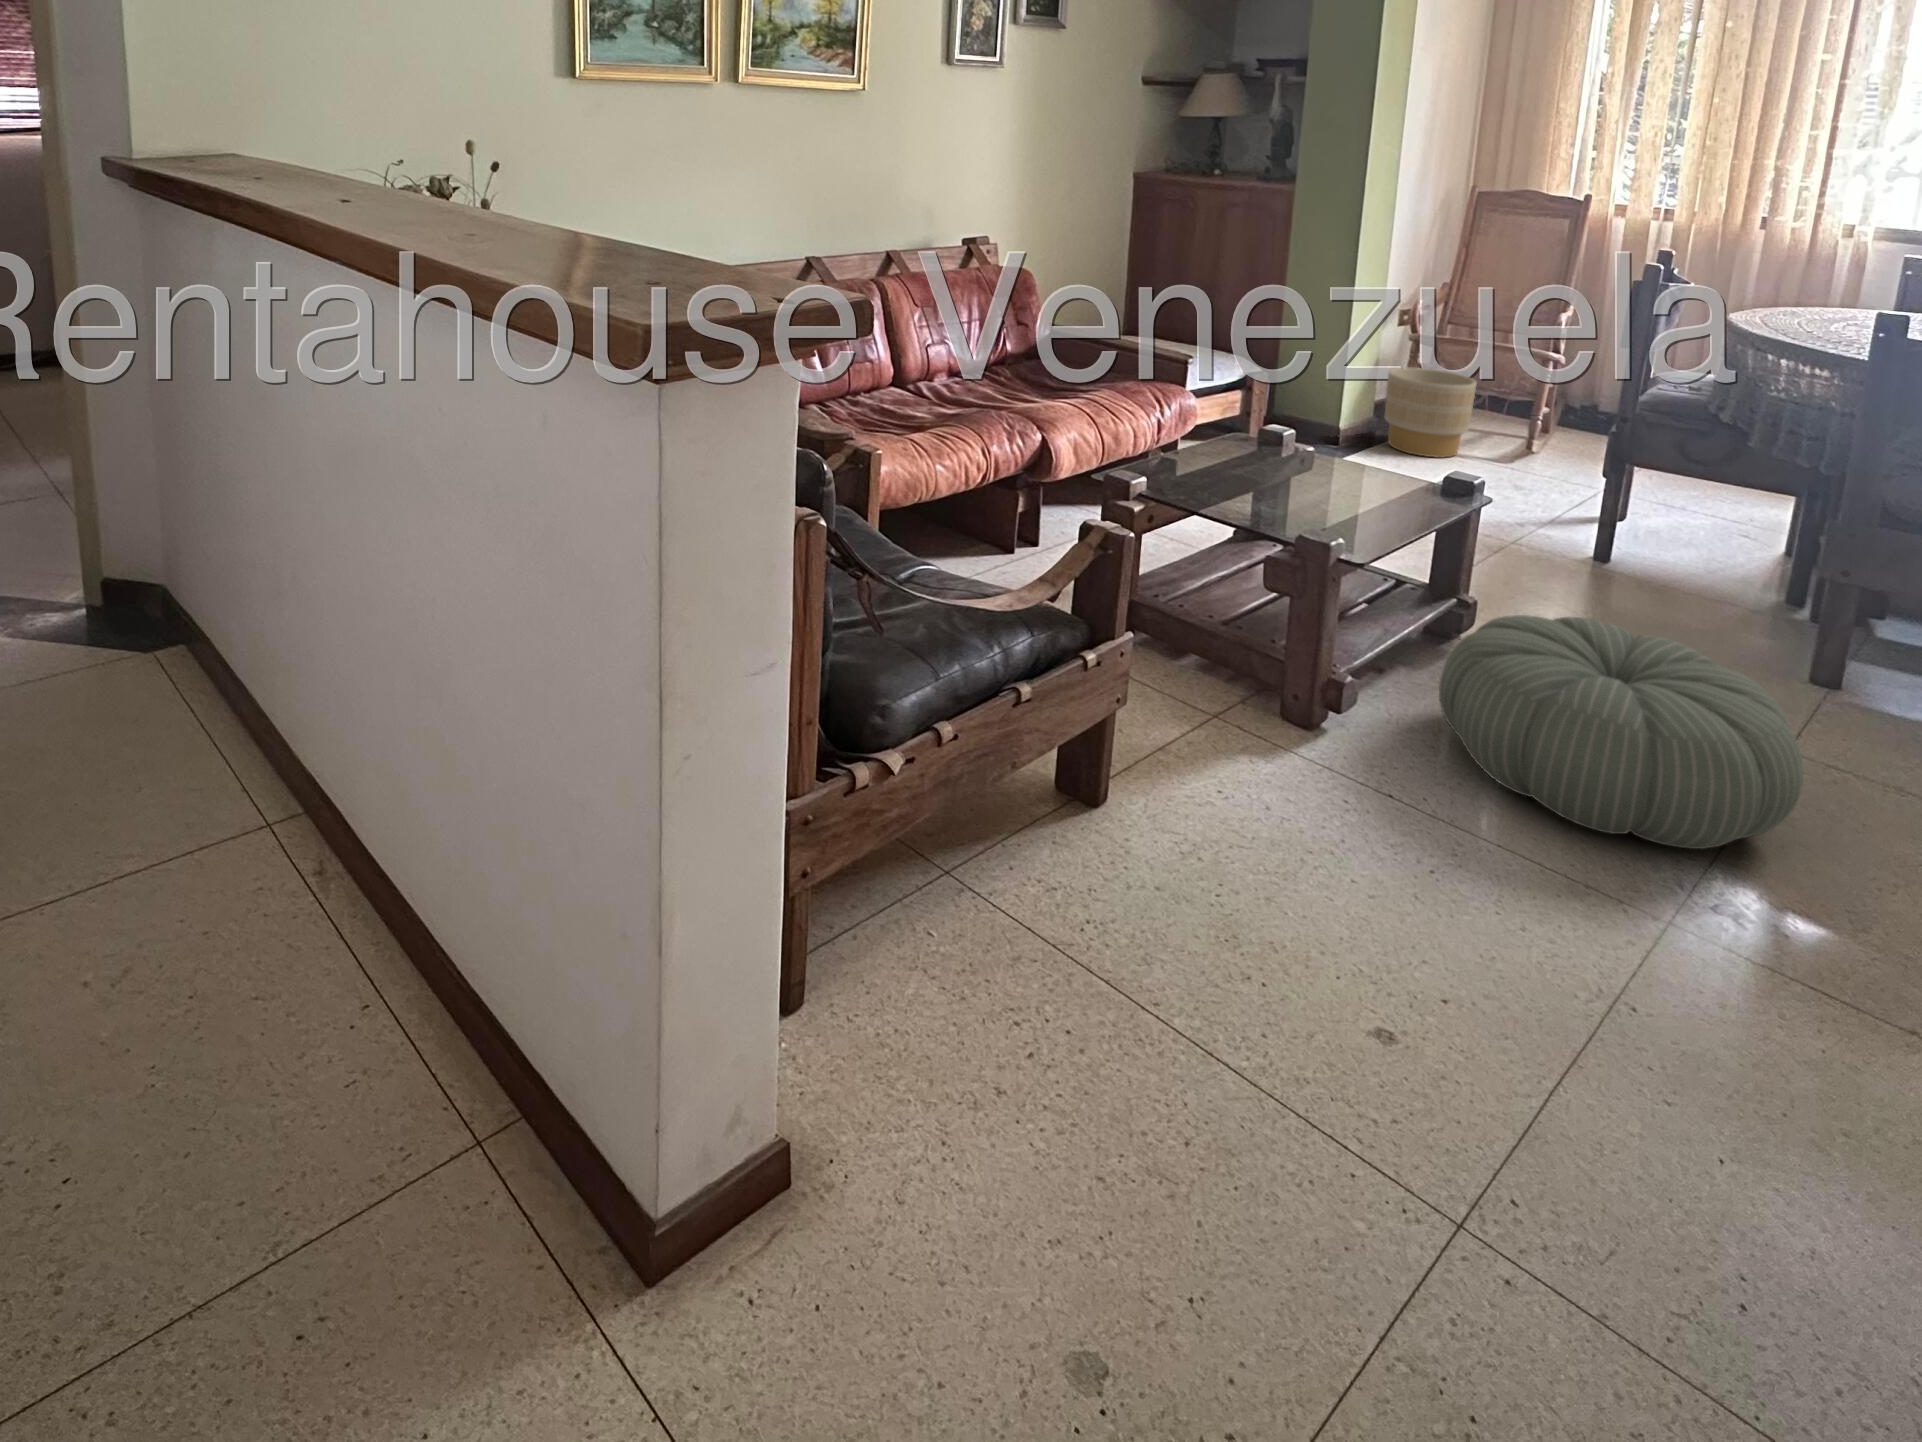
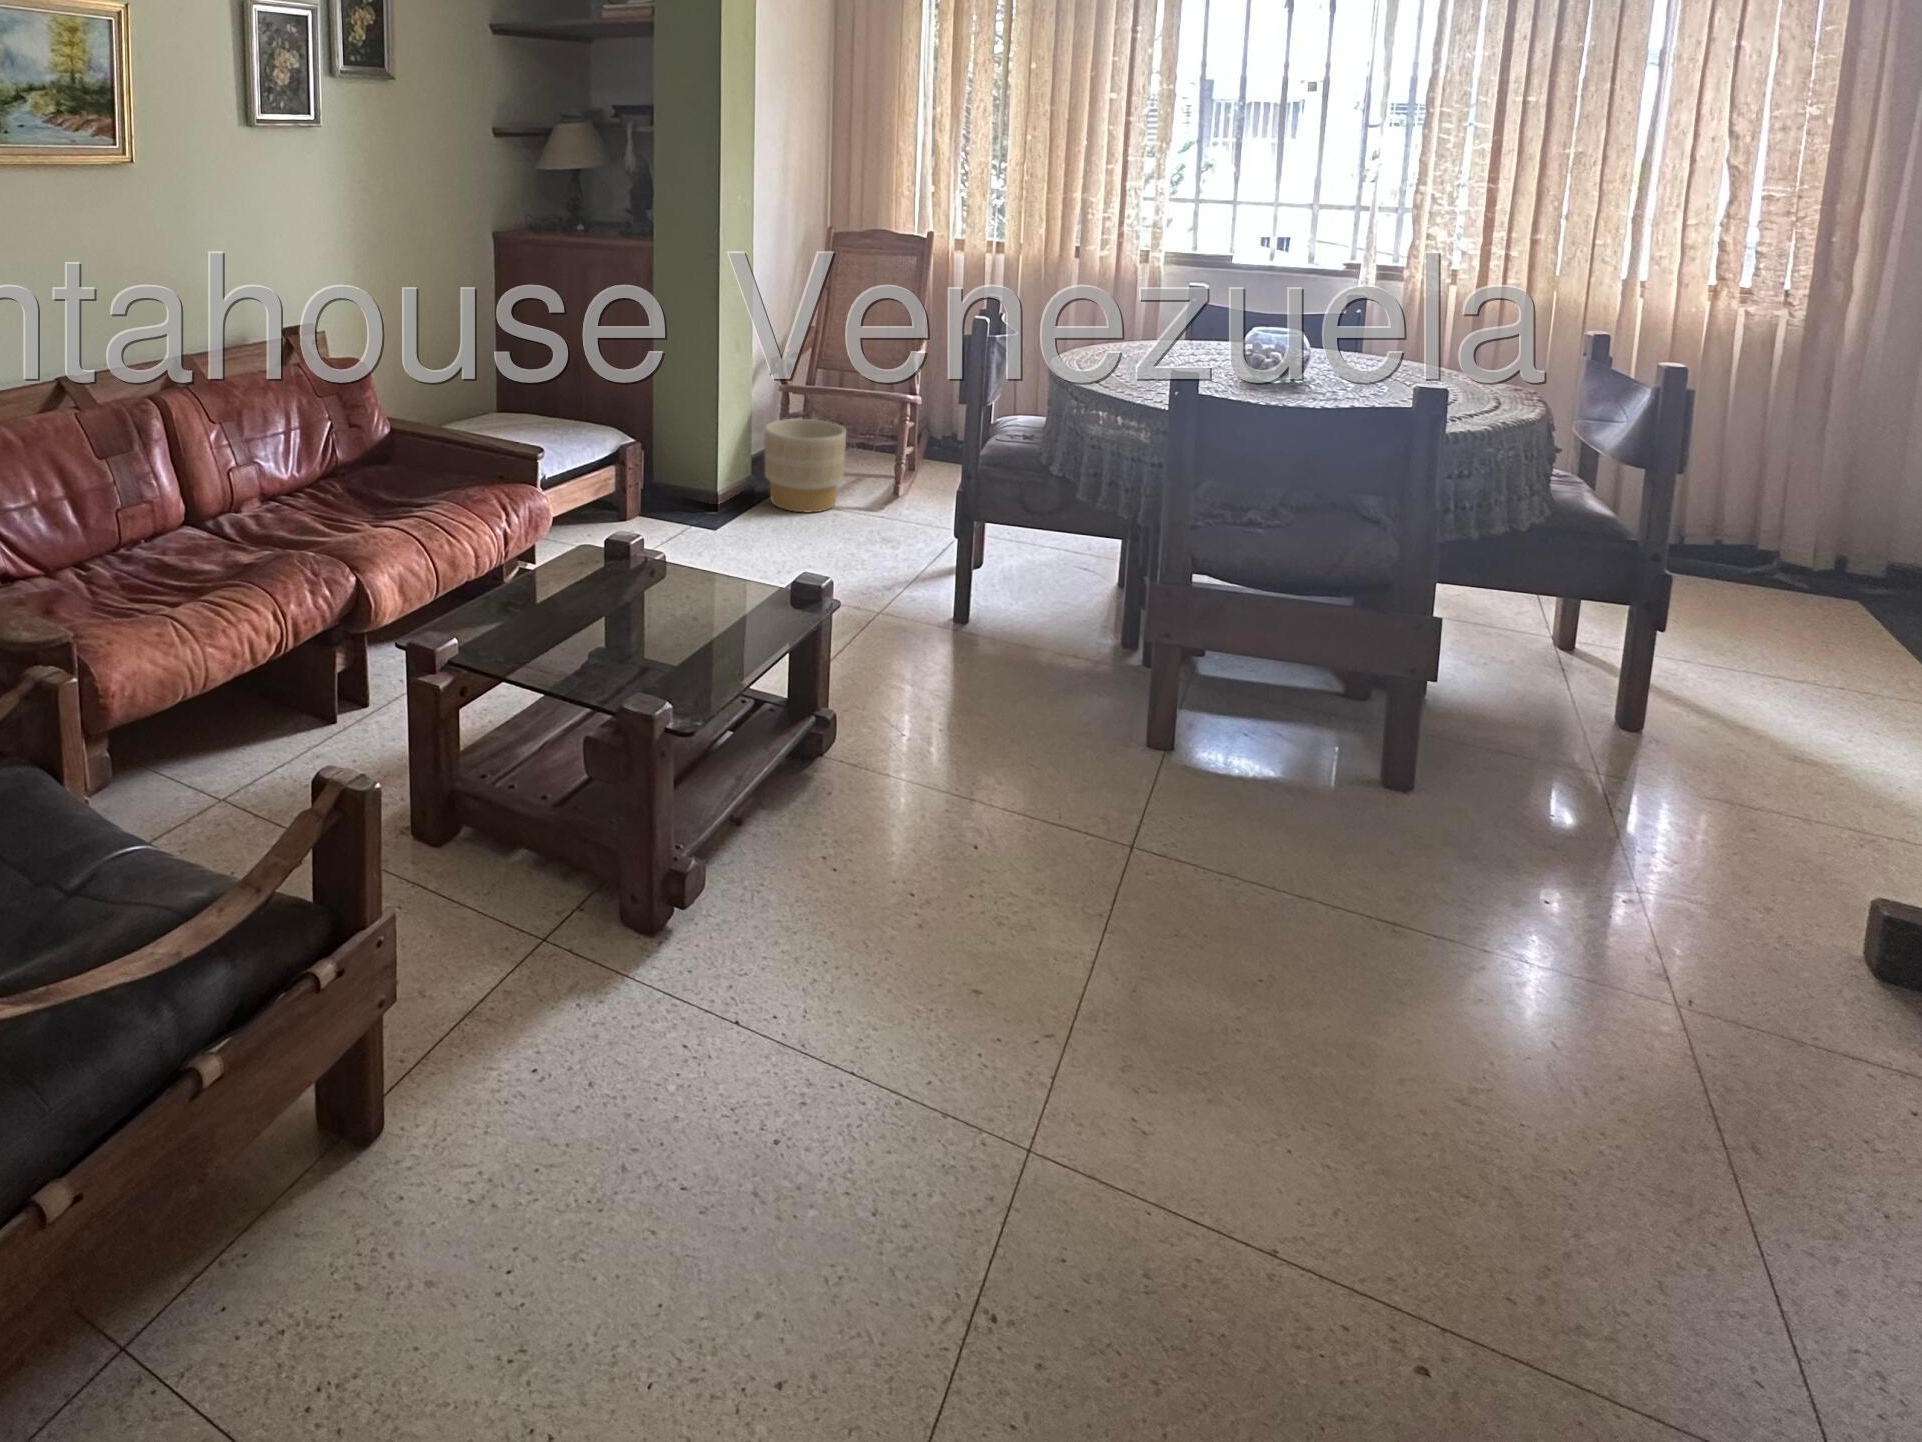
pouf: present [1439,615,1804,849] -> none [779,740,1123,1021]

